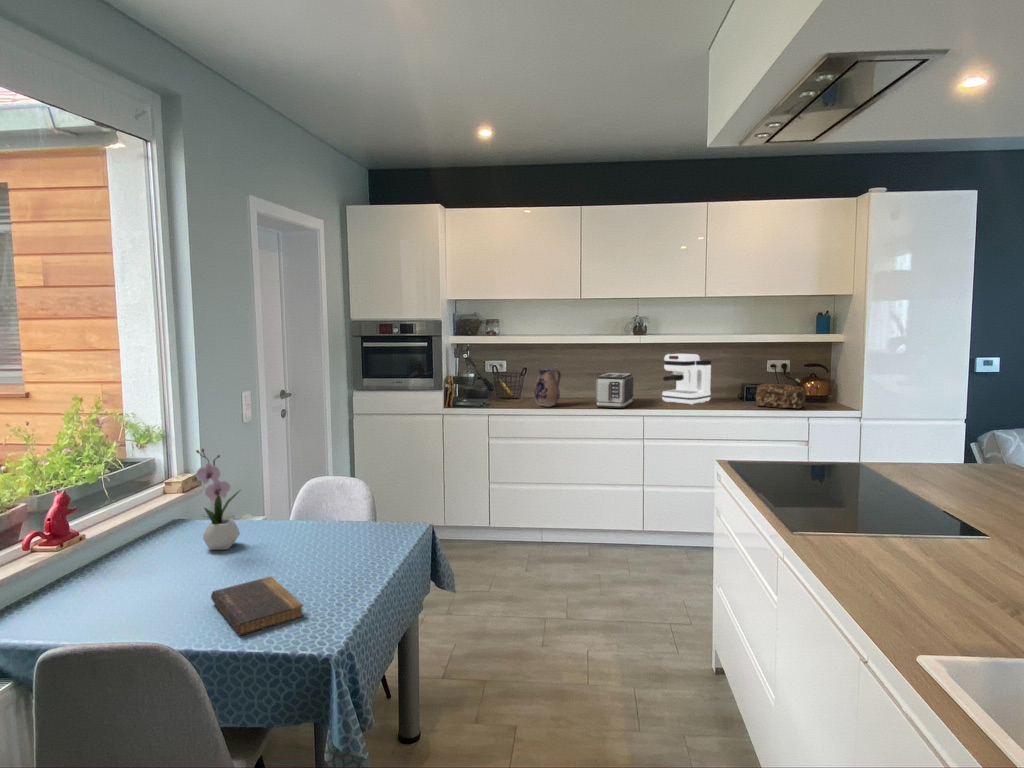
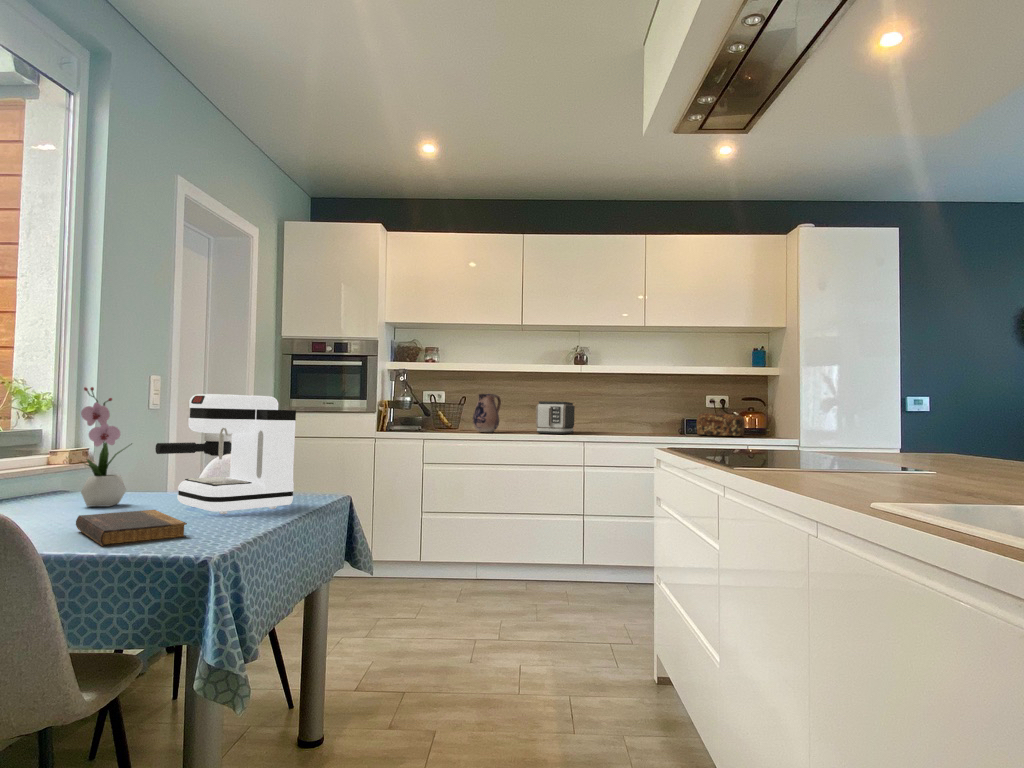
coffee maker: present [662,354,711,405] -> present [155,394,296,514]

